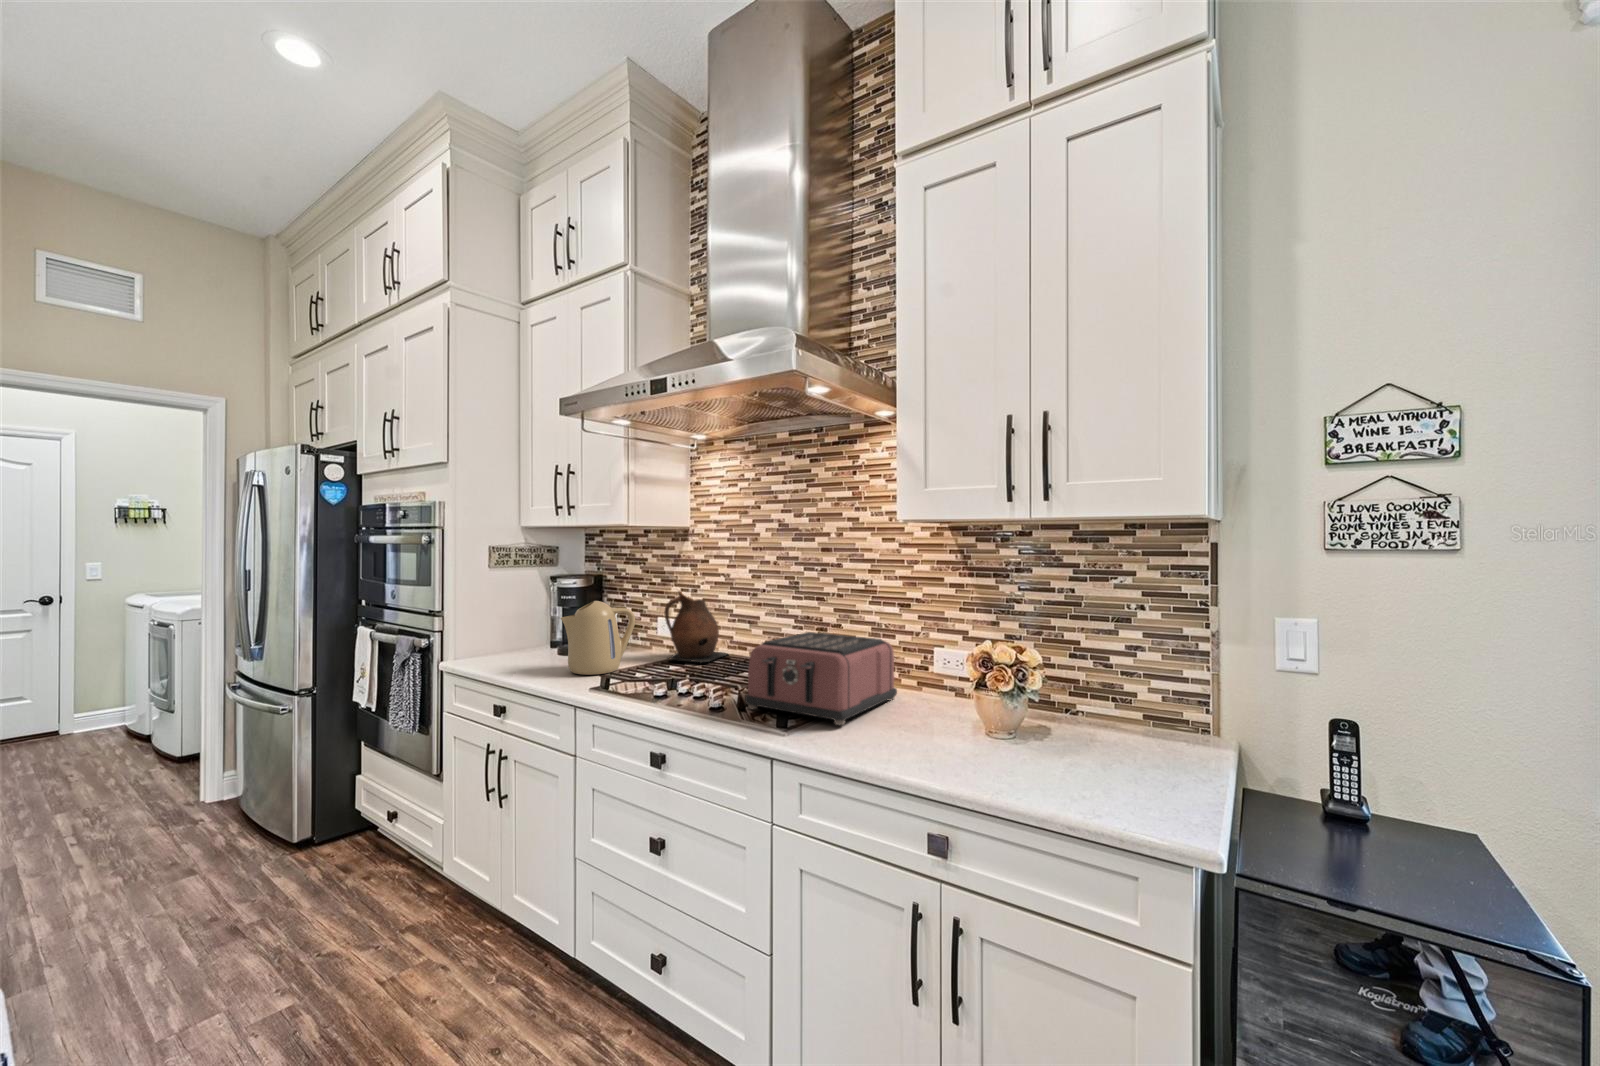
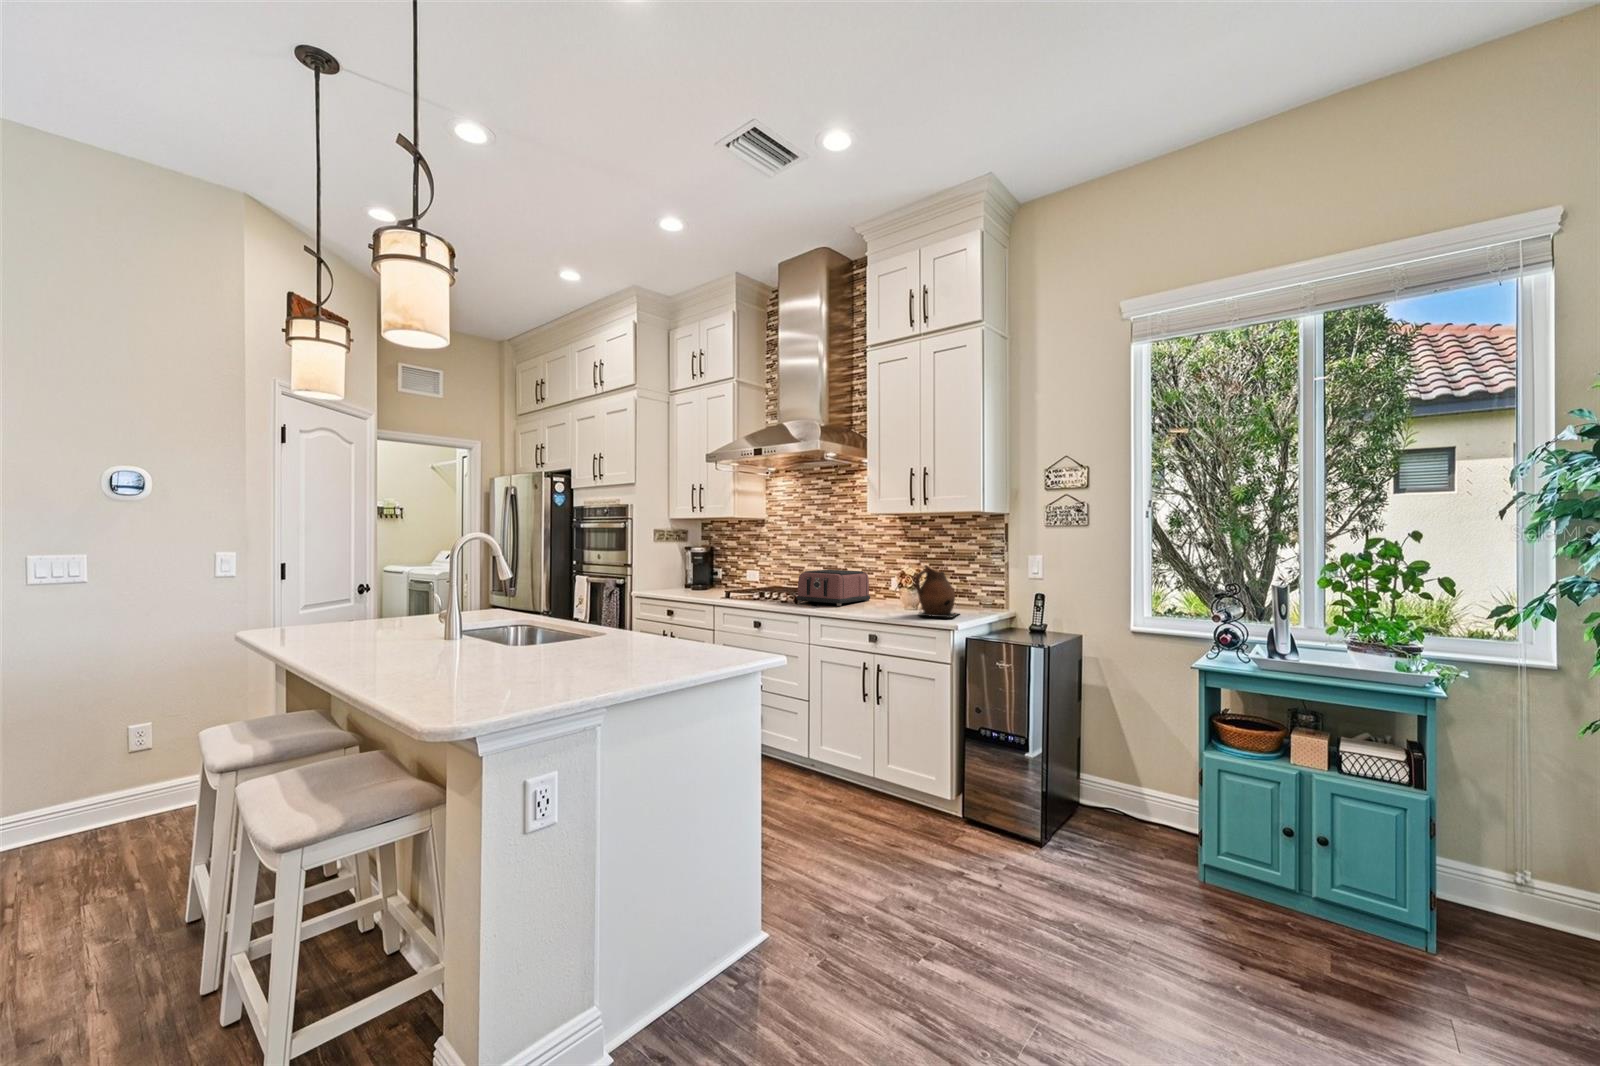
ceramic pitcher: present [664,591,727,663] -> present [915,565,958,618]
kettle: present [560,601,635,675] -> none [701,557,738,594]

